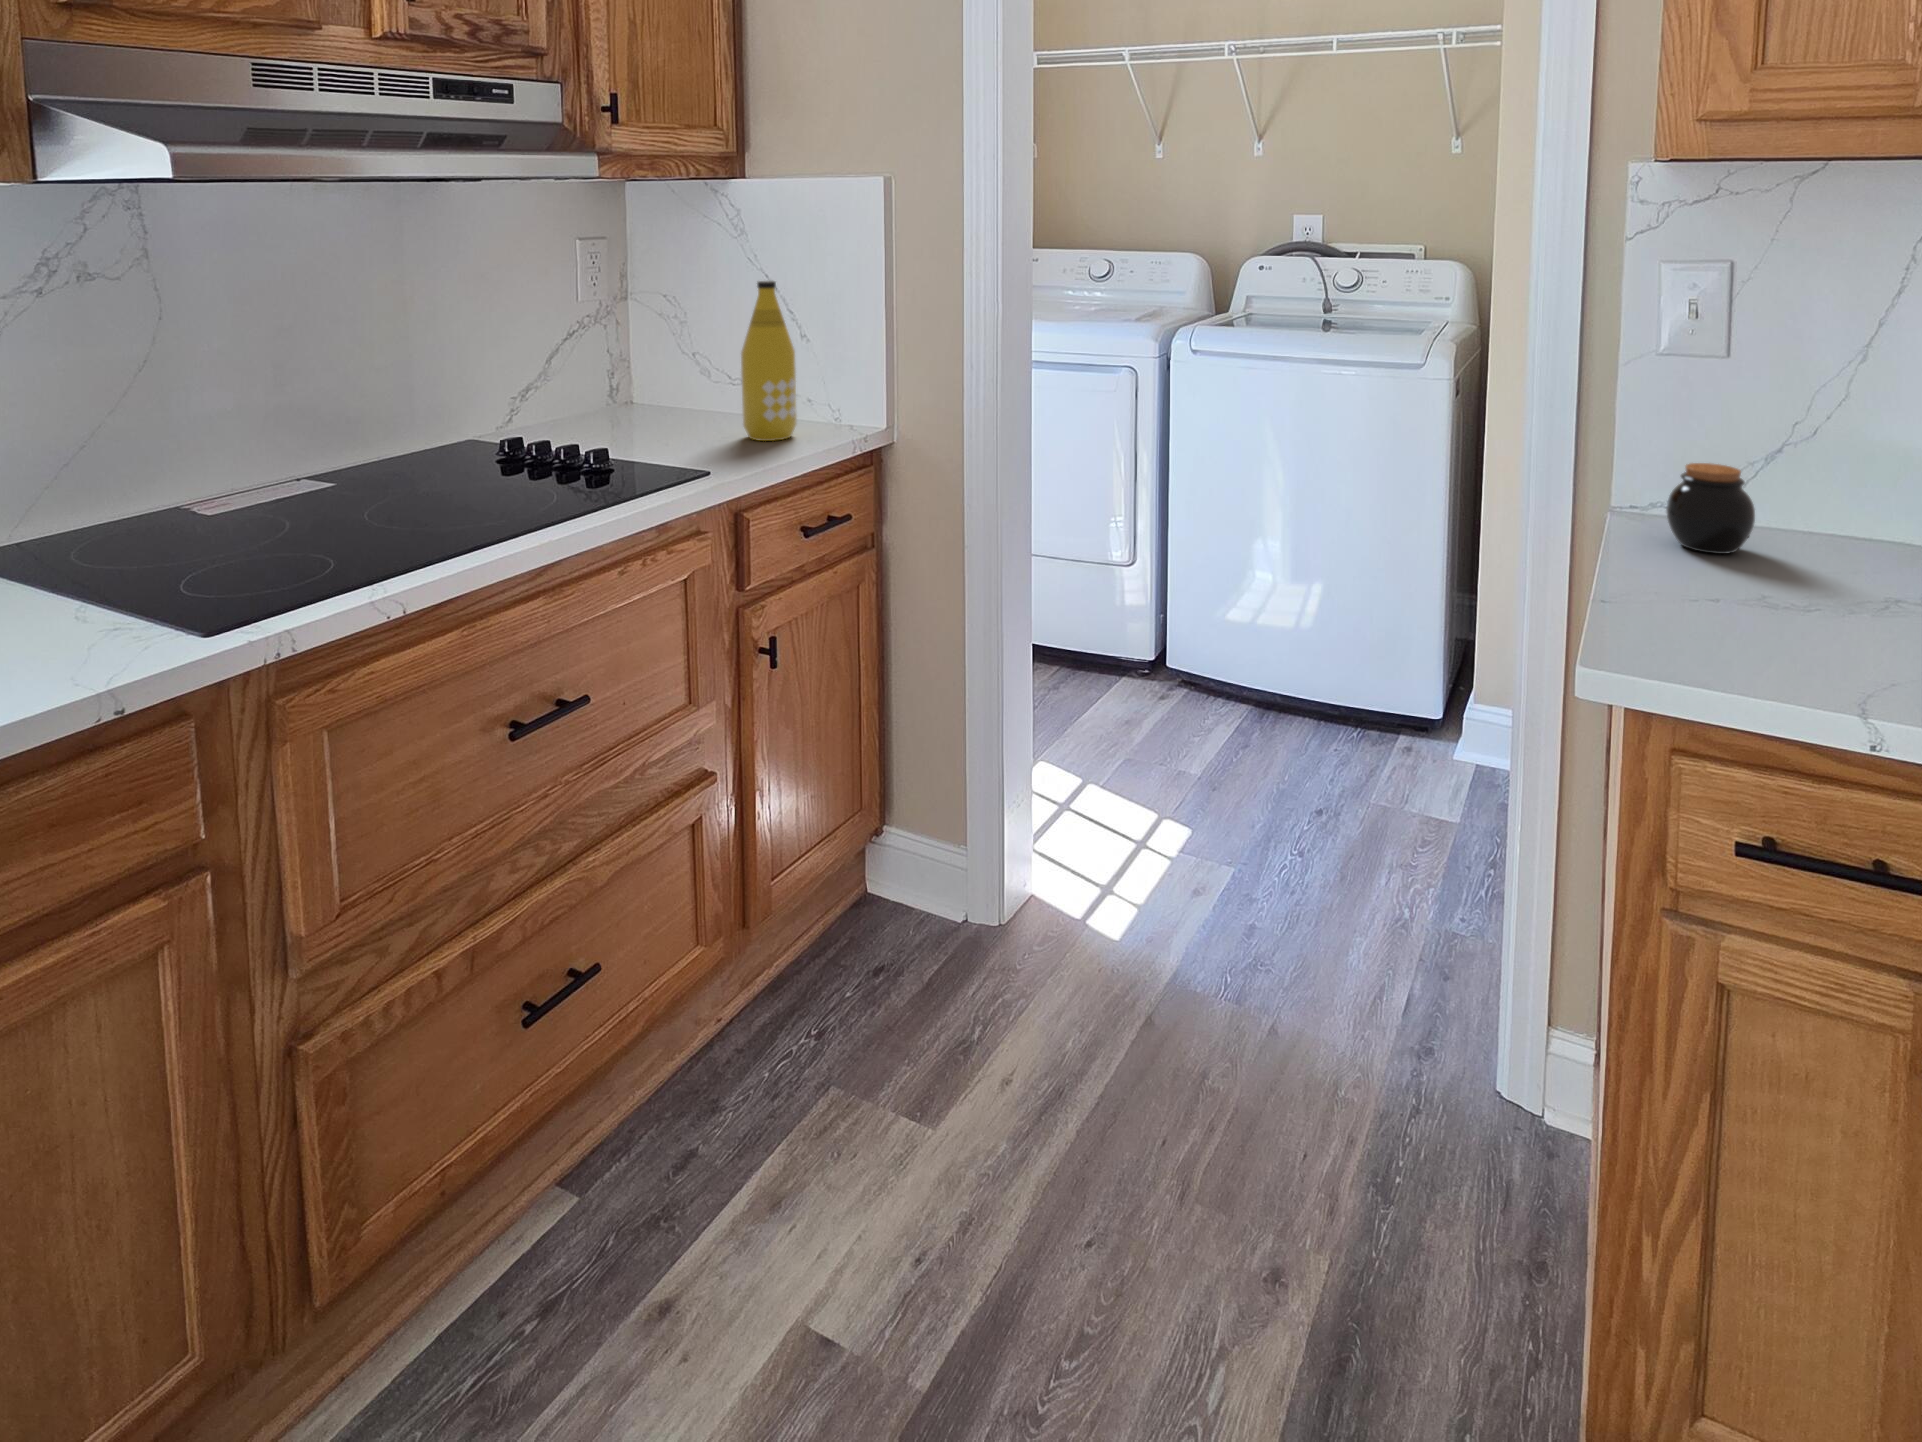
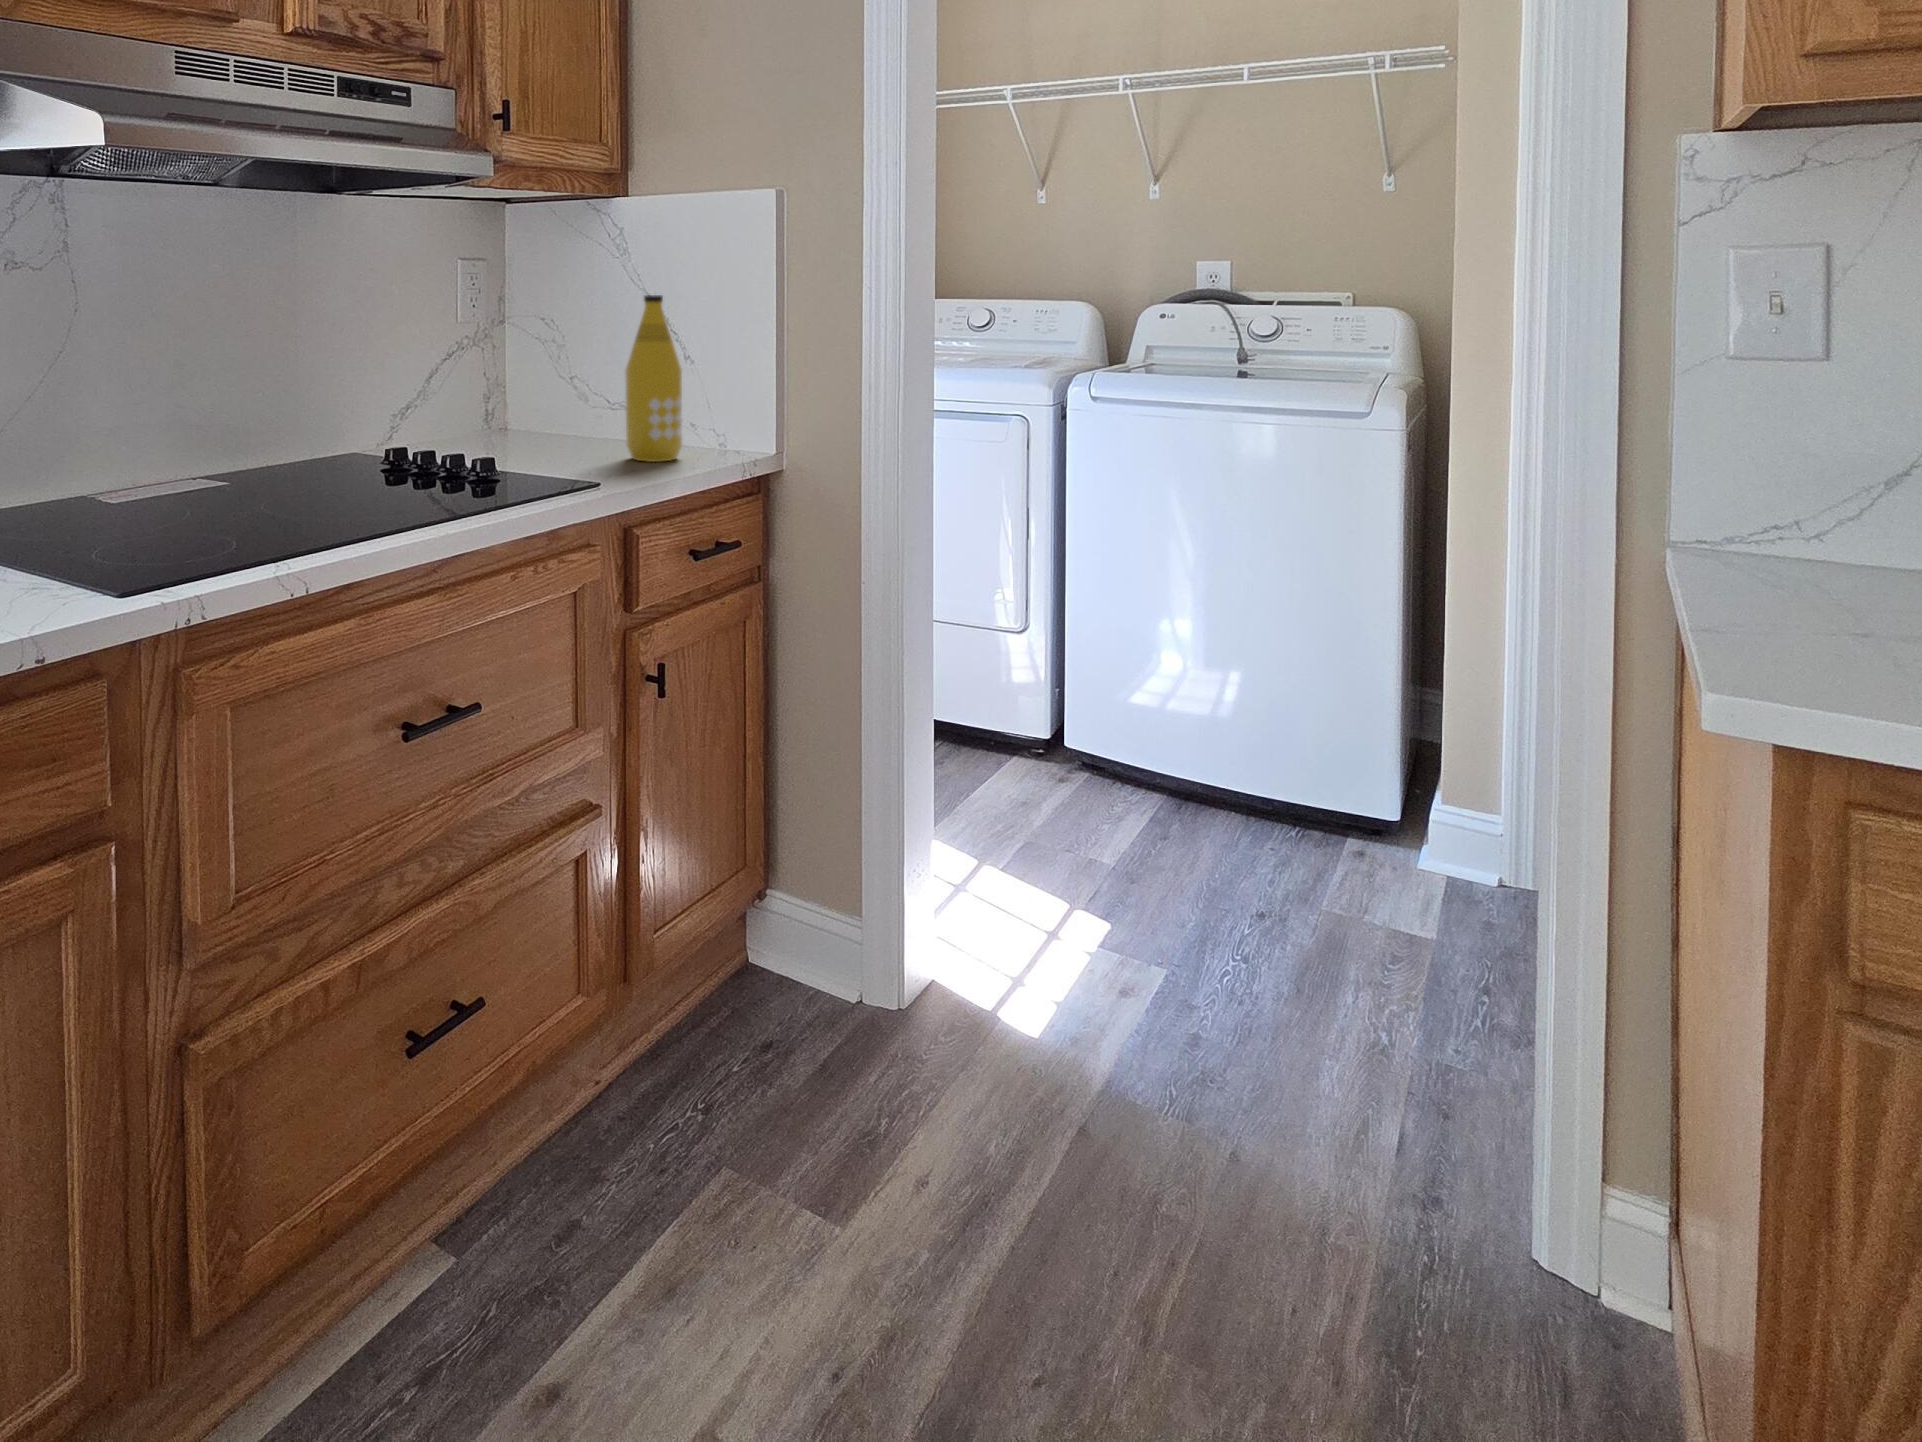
jar: present [1666,463,1755,554] -> none [1751,482,1877,590]

